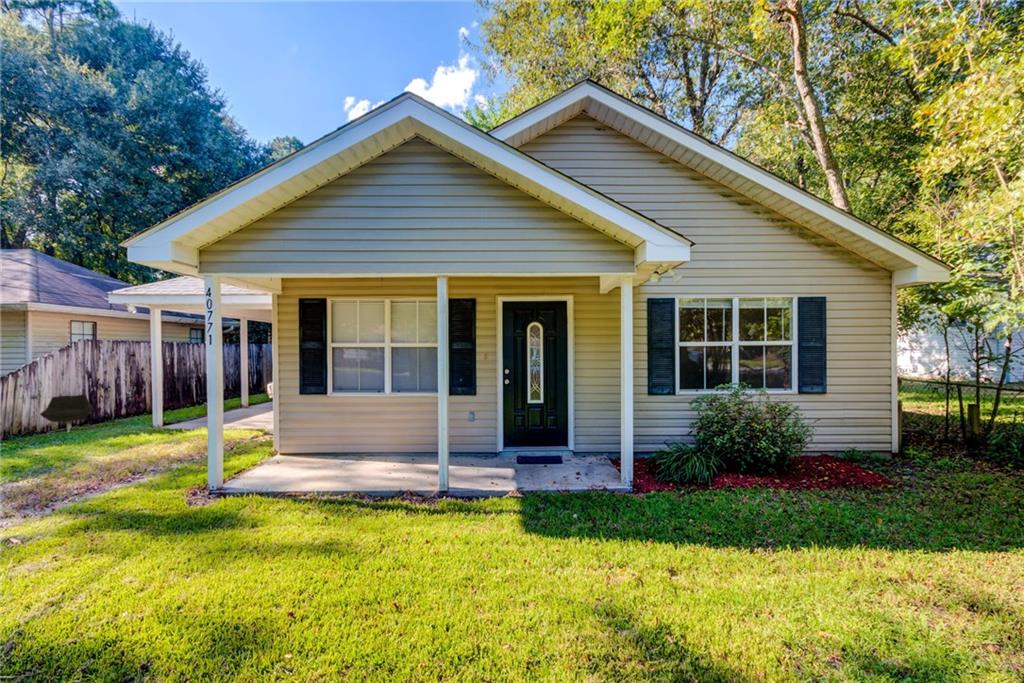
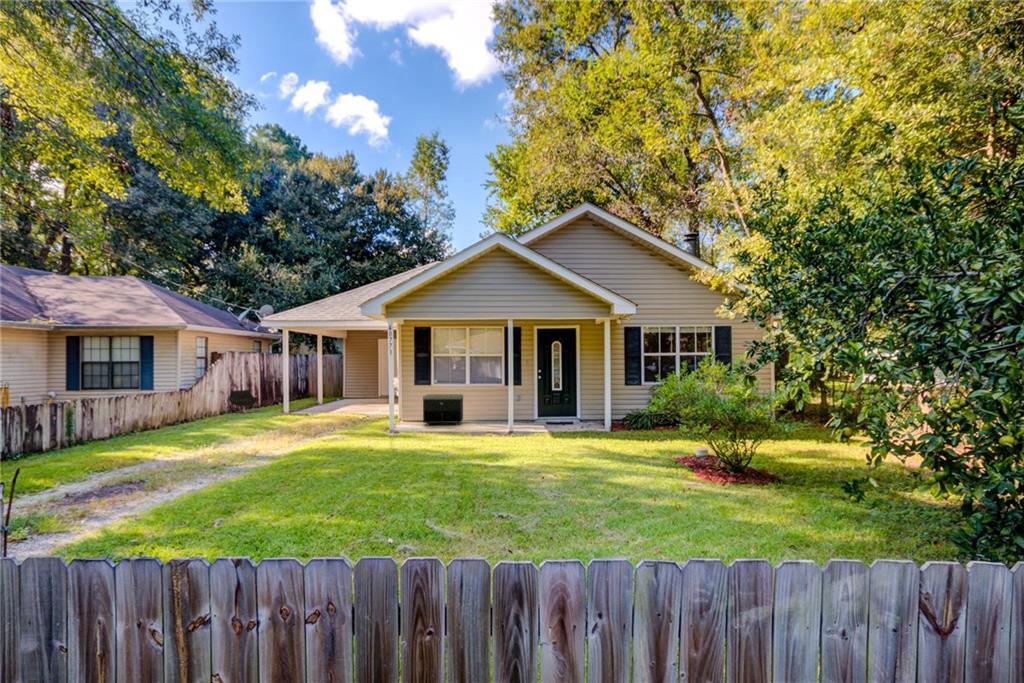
storage bench: none [303,410,380,465] -> present [423,394,463,425]

